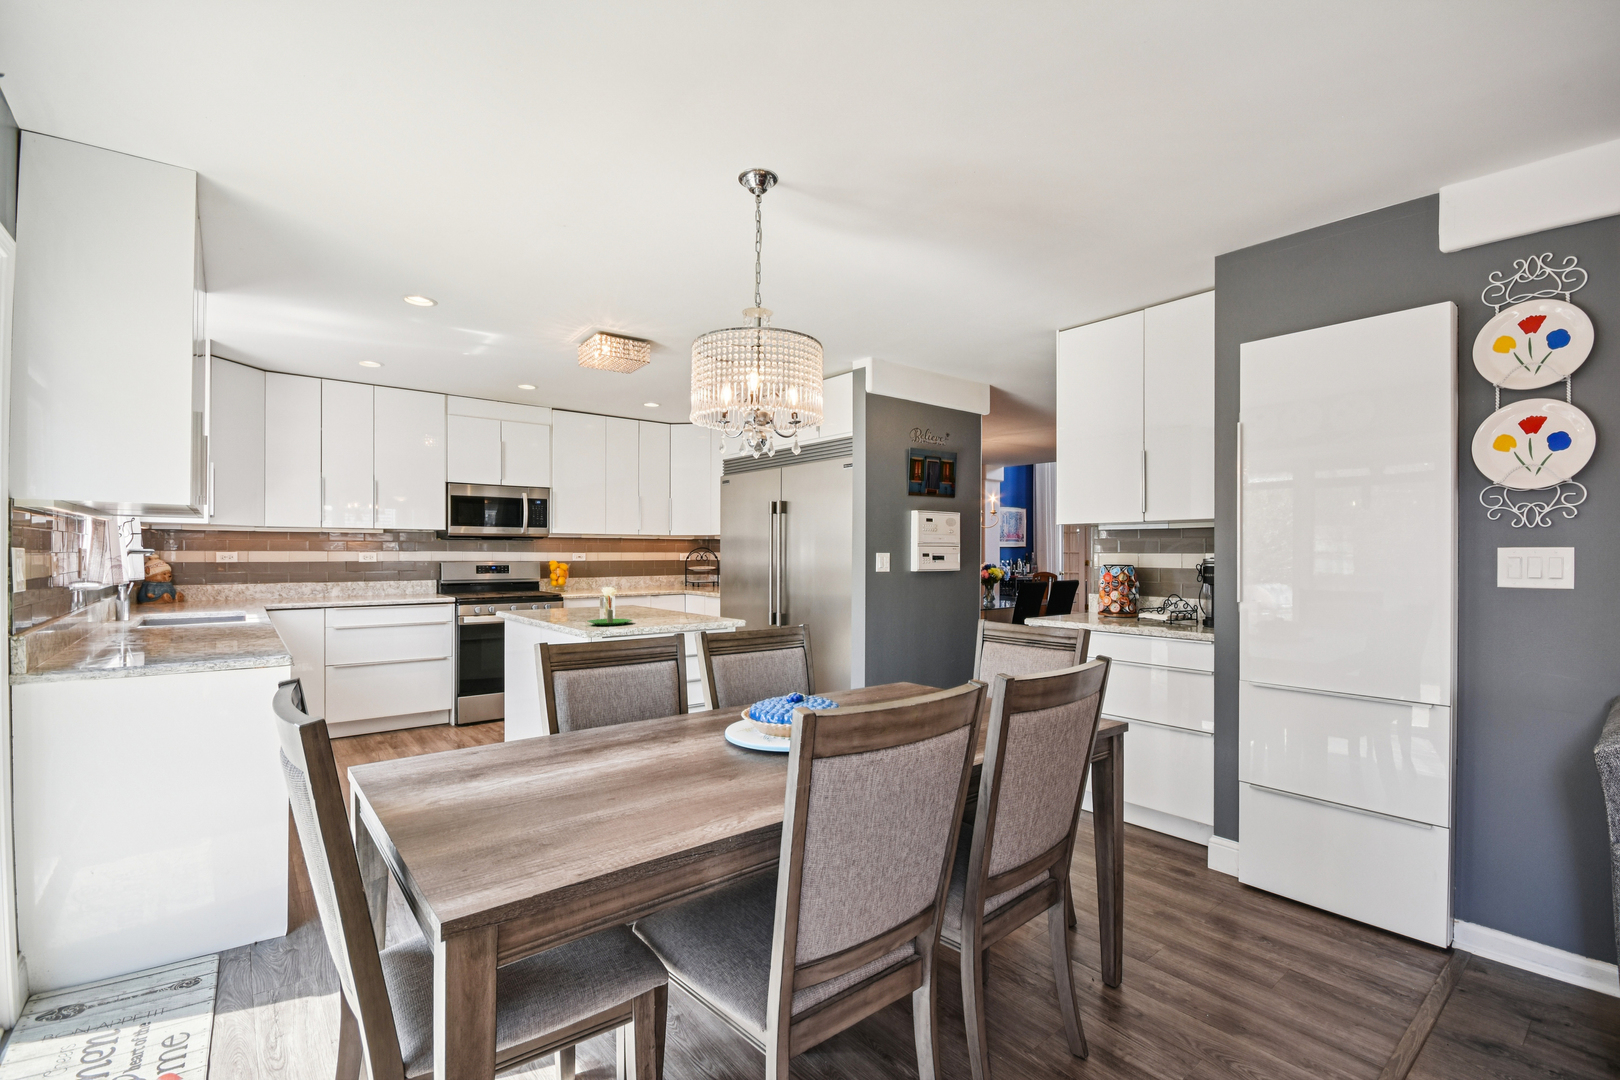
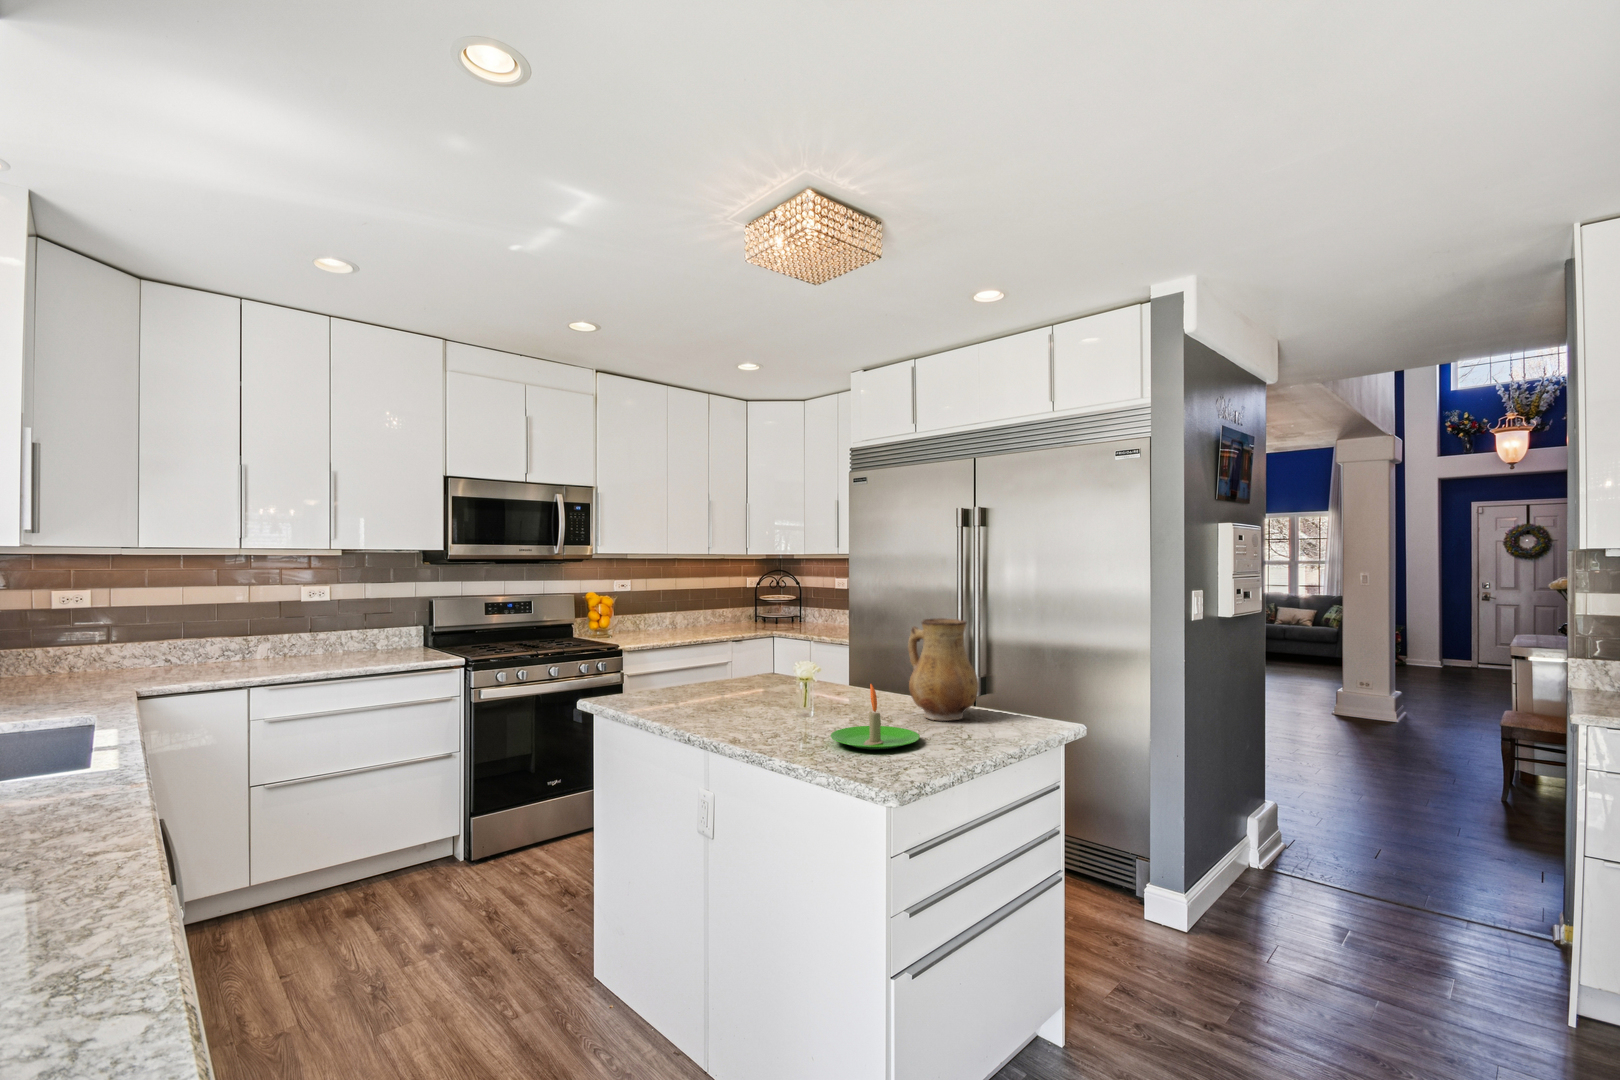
ceramic pitcher: none [649,567,686,619] -> present [908,618,979,721]

